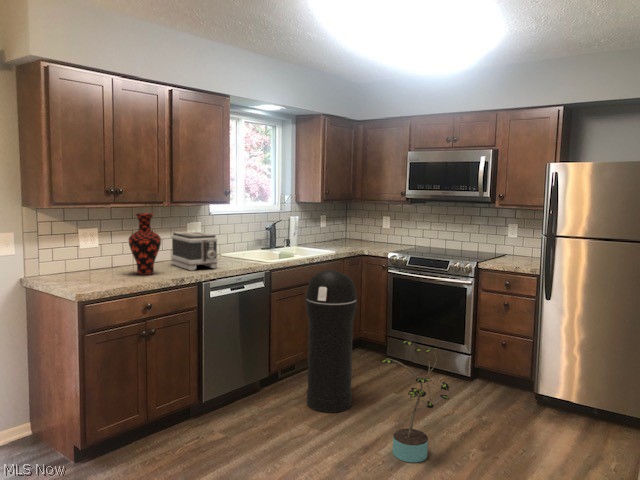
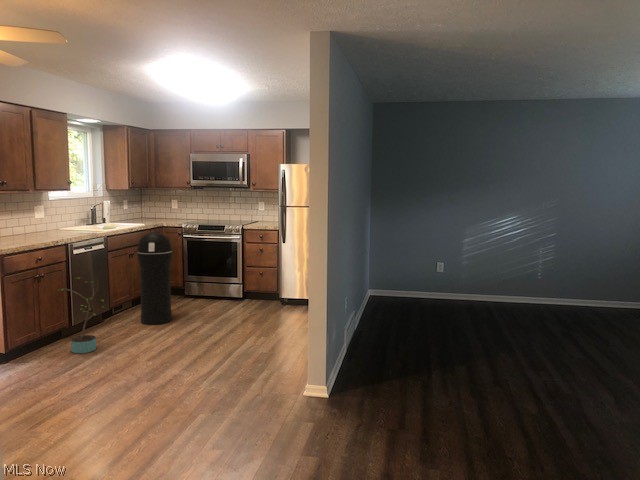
vase: present [129,213,161,275] -> none [12,197,37,240]
toaster: present [171,232,218,271] -> none [32,211,74,237]
potted plant: present [381,340,449,463] -> present [57,277,106,353]

